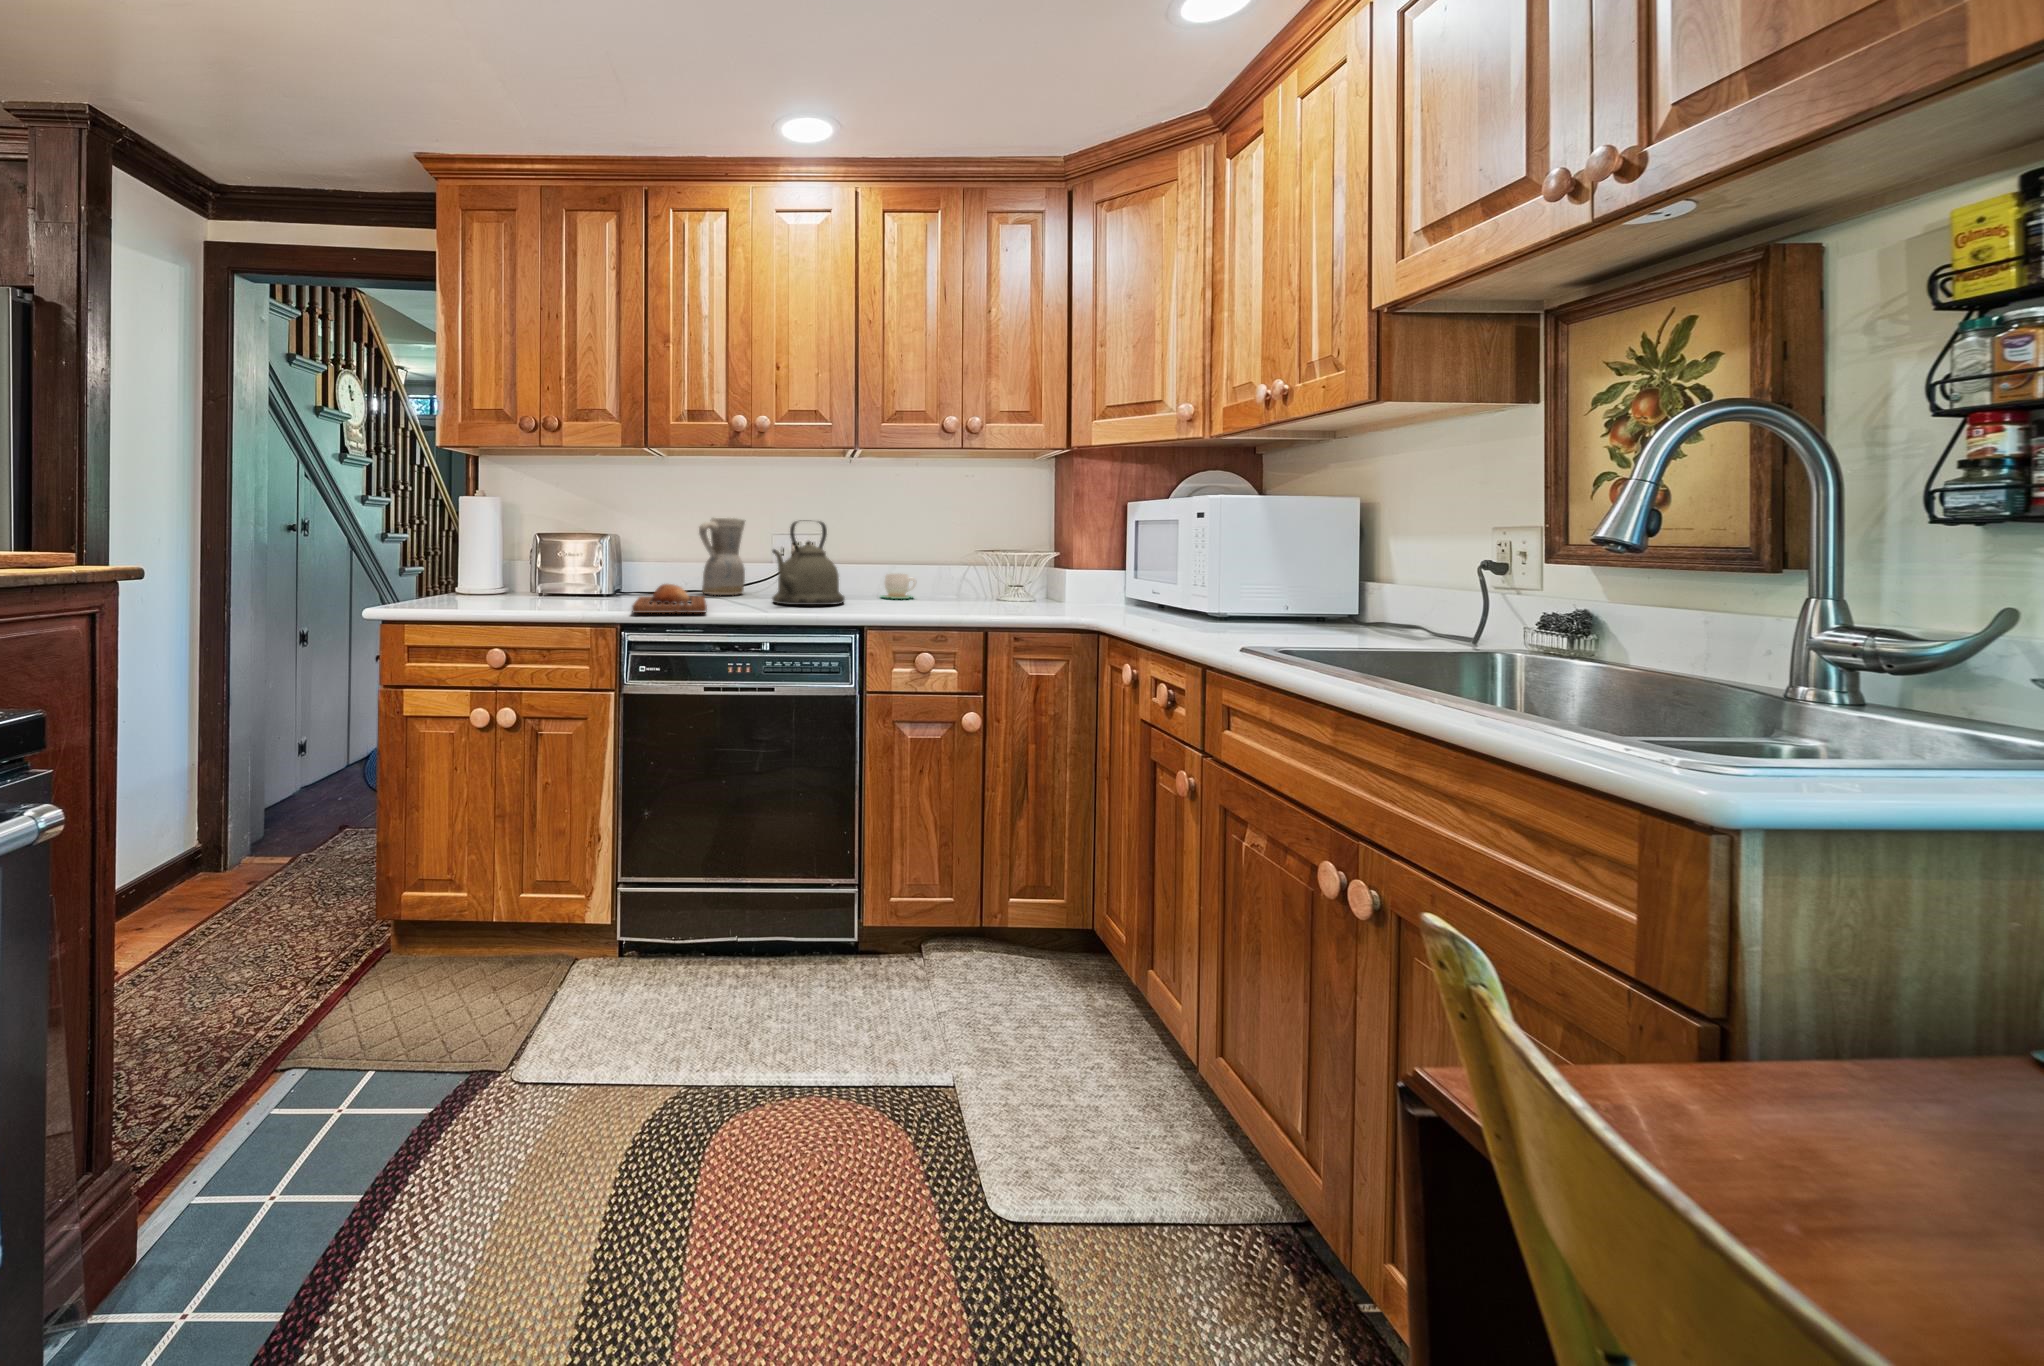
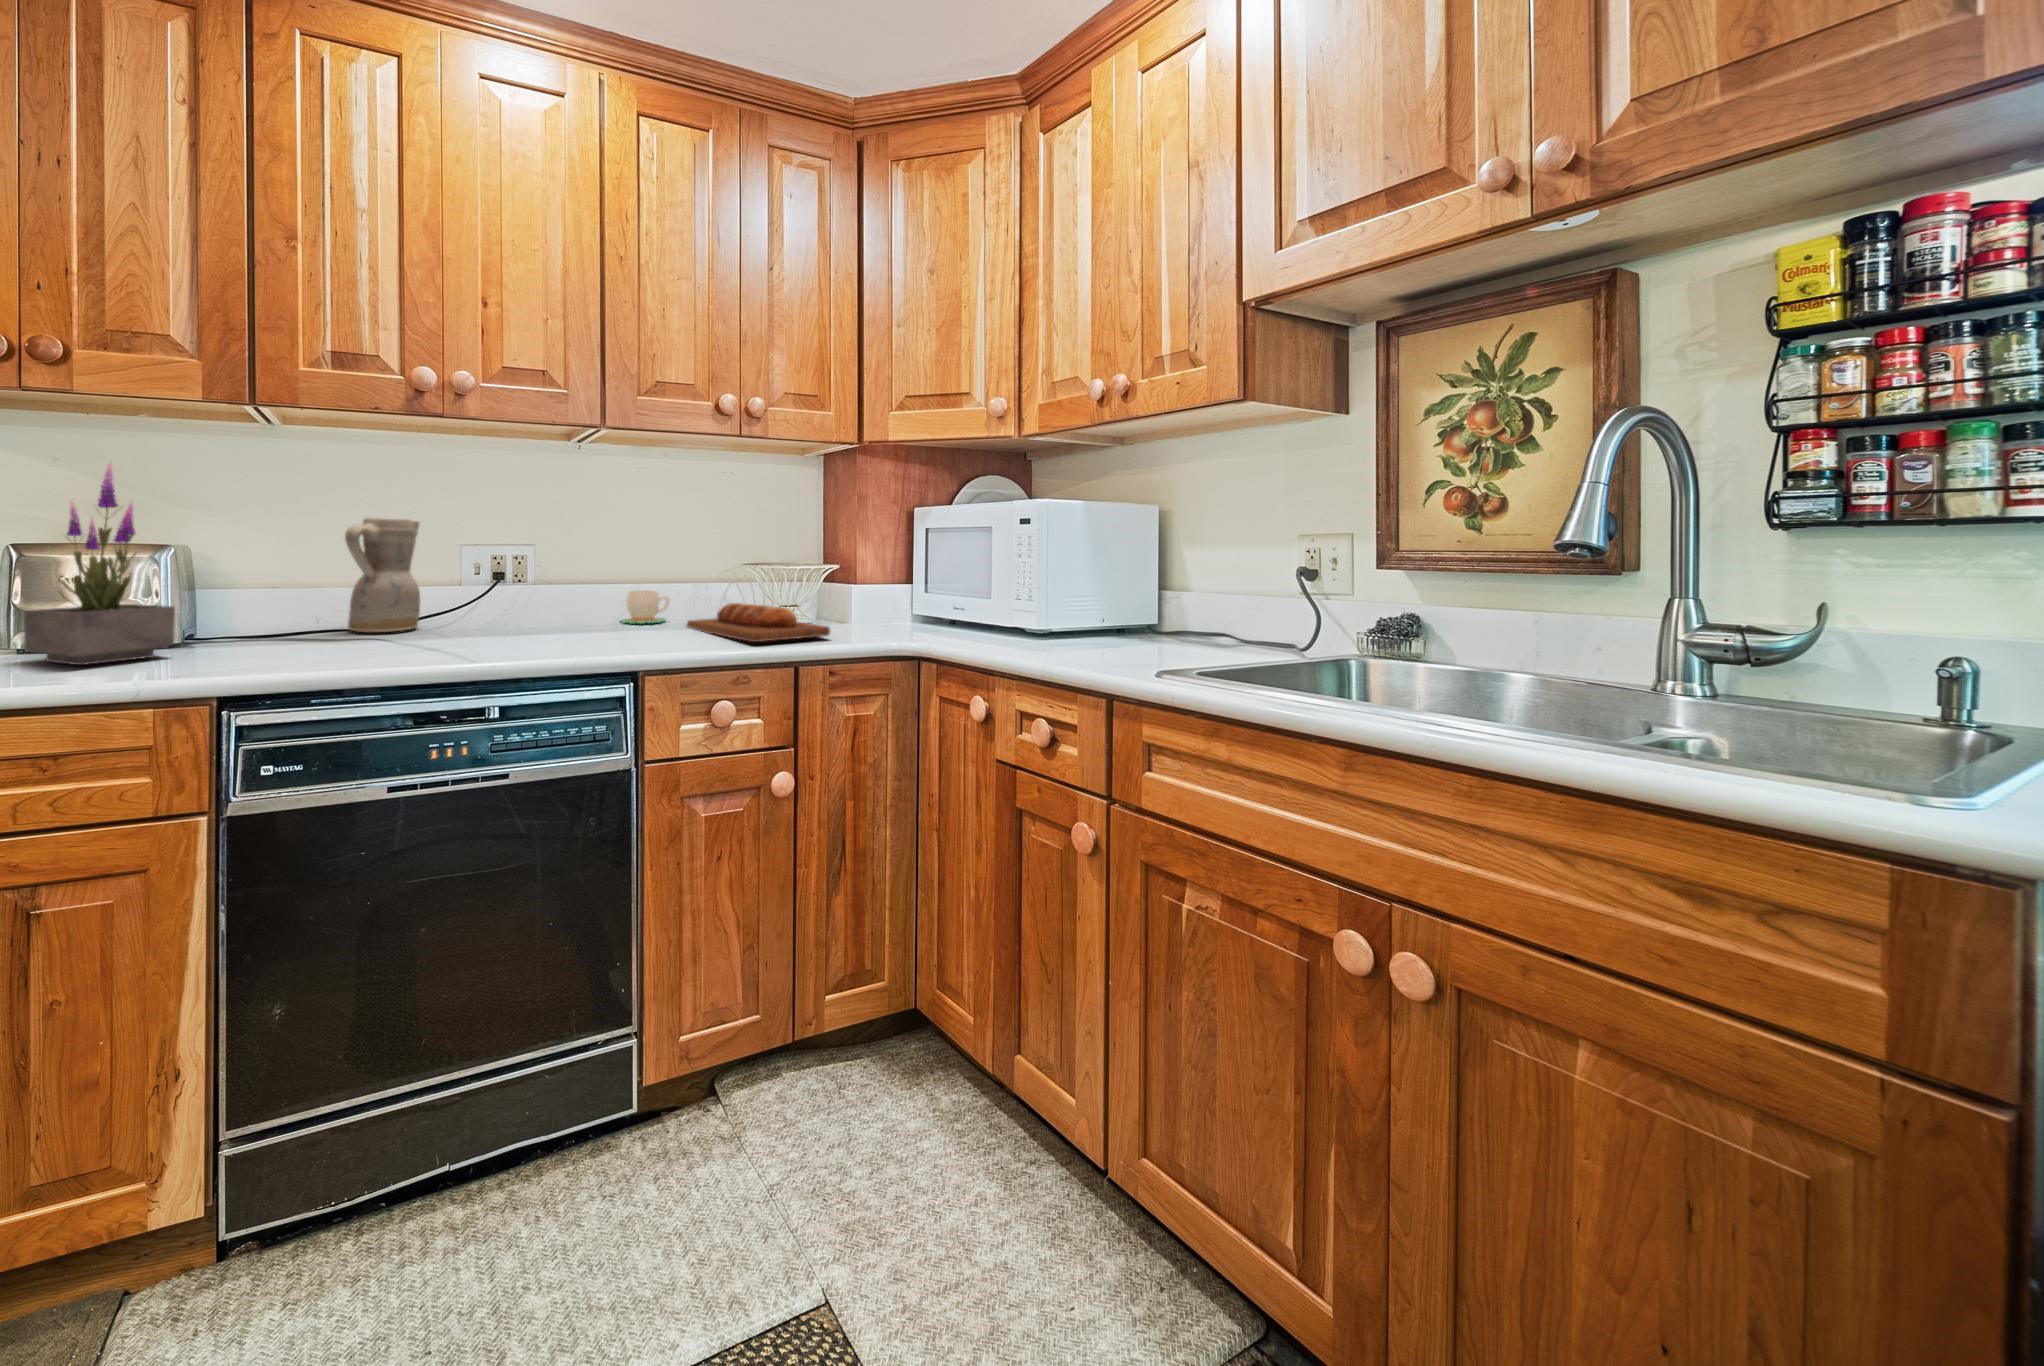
potted plant: none [540,485,607,602] -> present [24,462,175,665]
kettle: present [772,520,845,605] -> none [476,523,585,643]
bread loaf: present [632,584,707,613] -> present [687,603,830,642]

